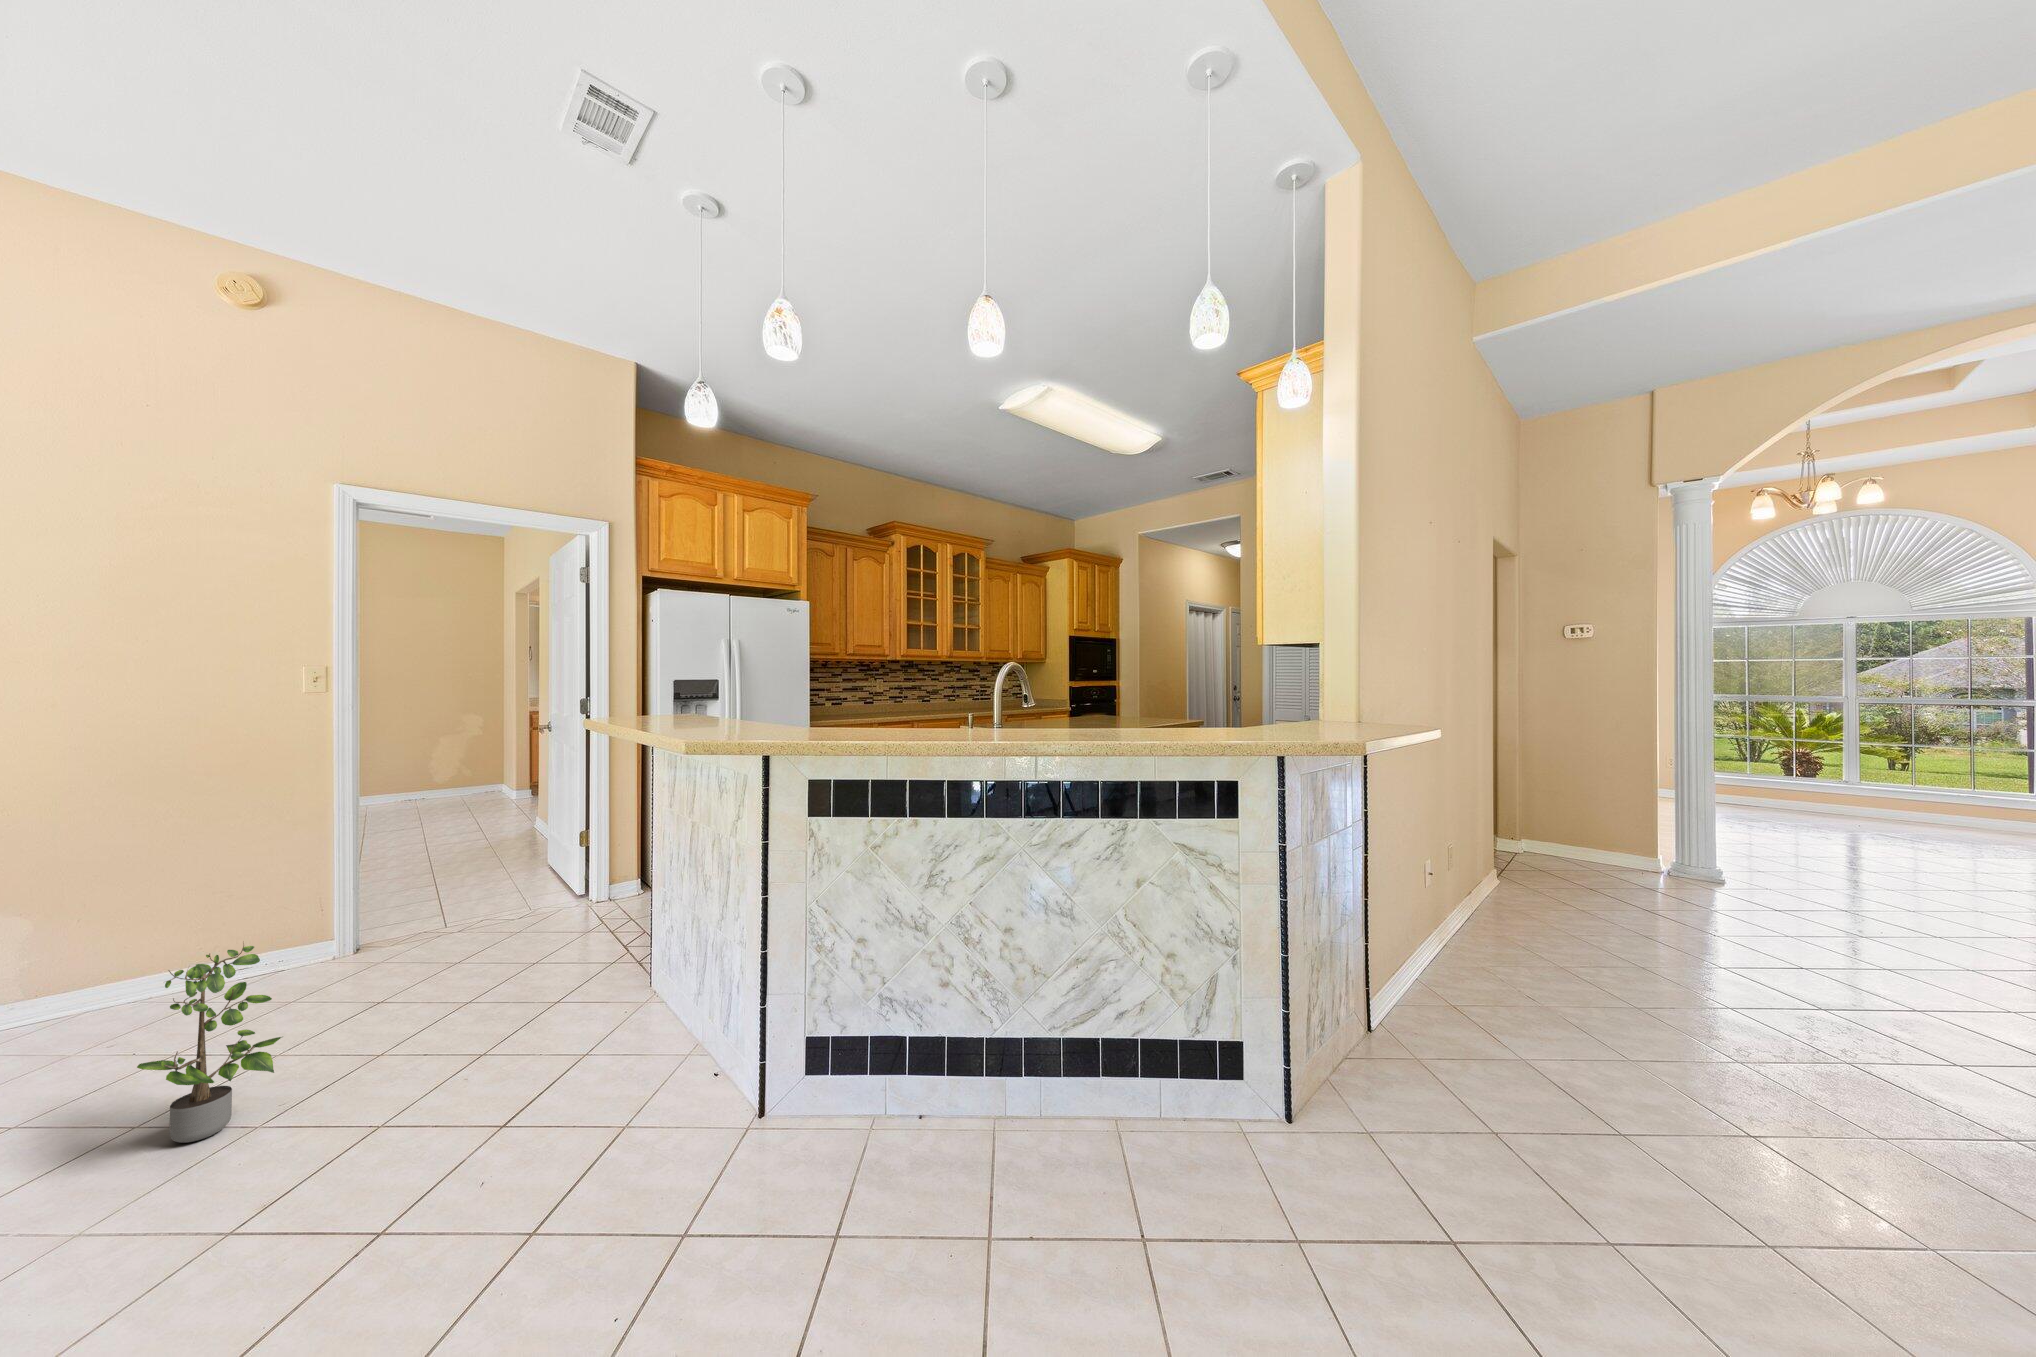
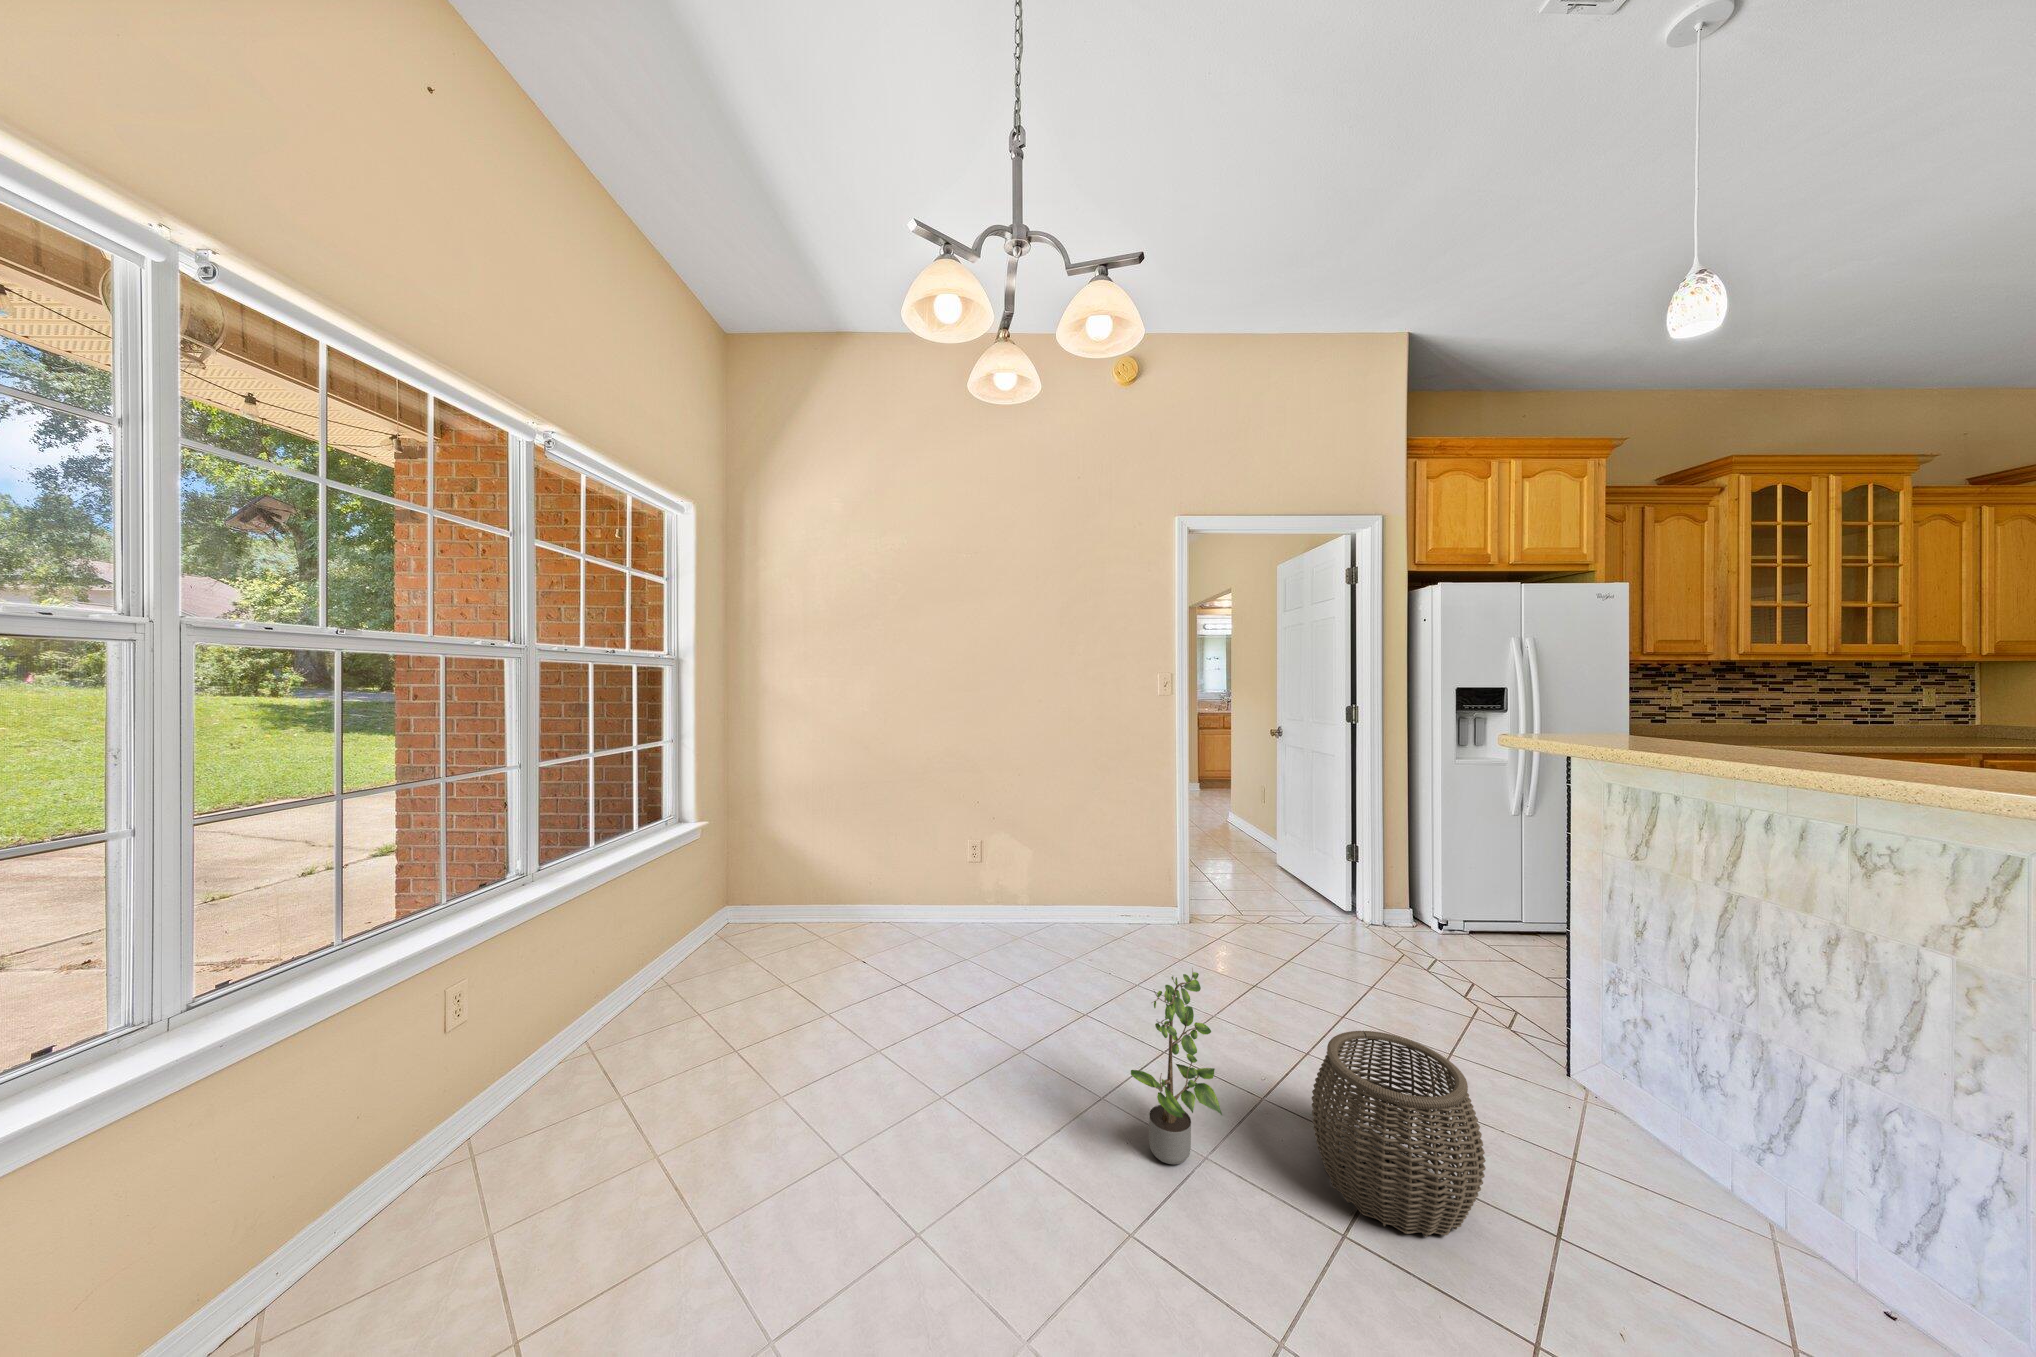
woven basket: none [378,952,533,1100] -> present [1311,1031,1486,1237]

